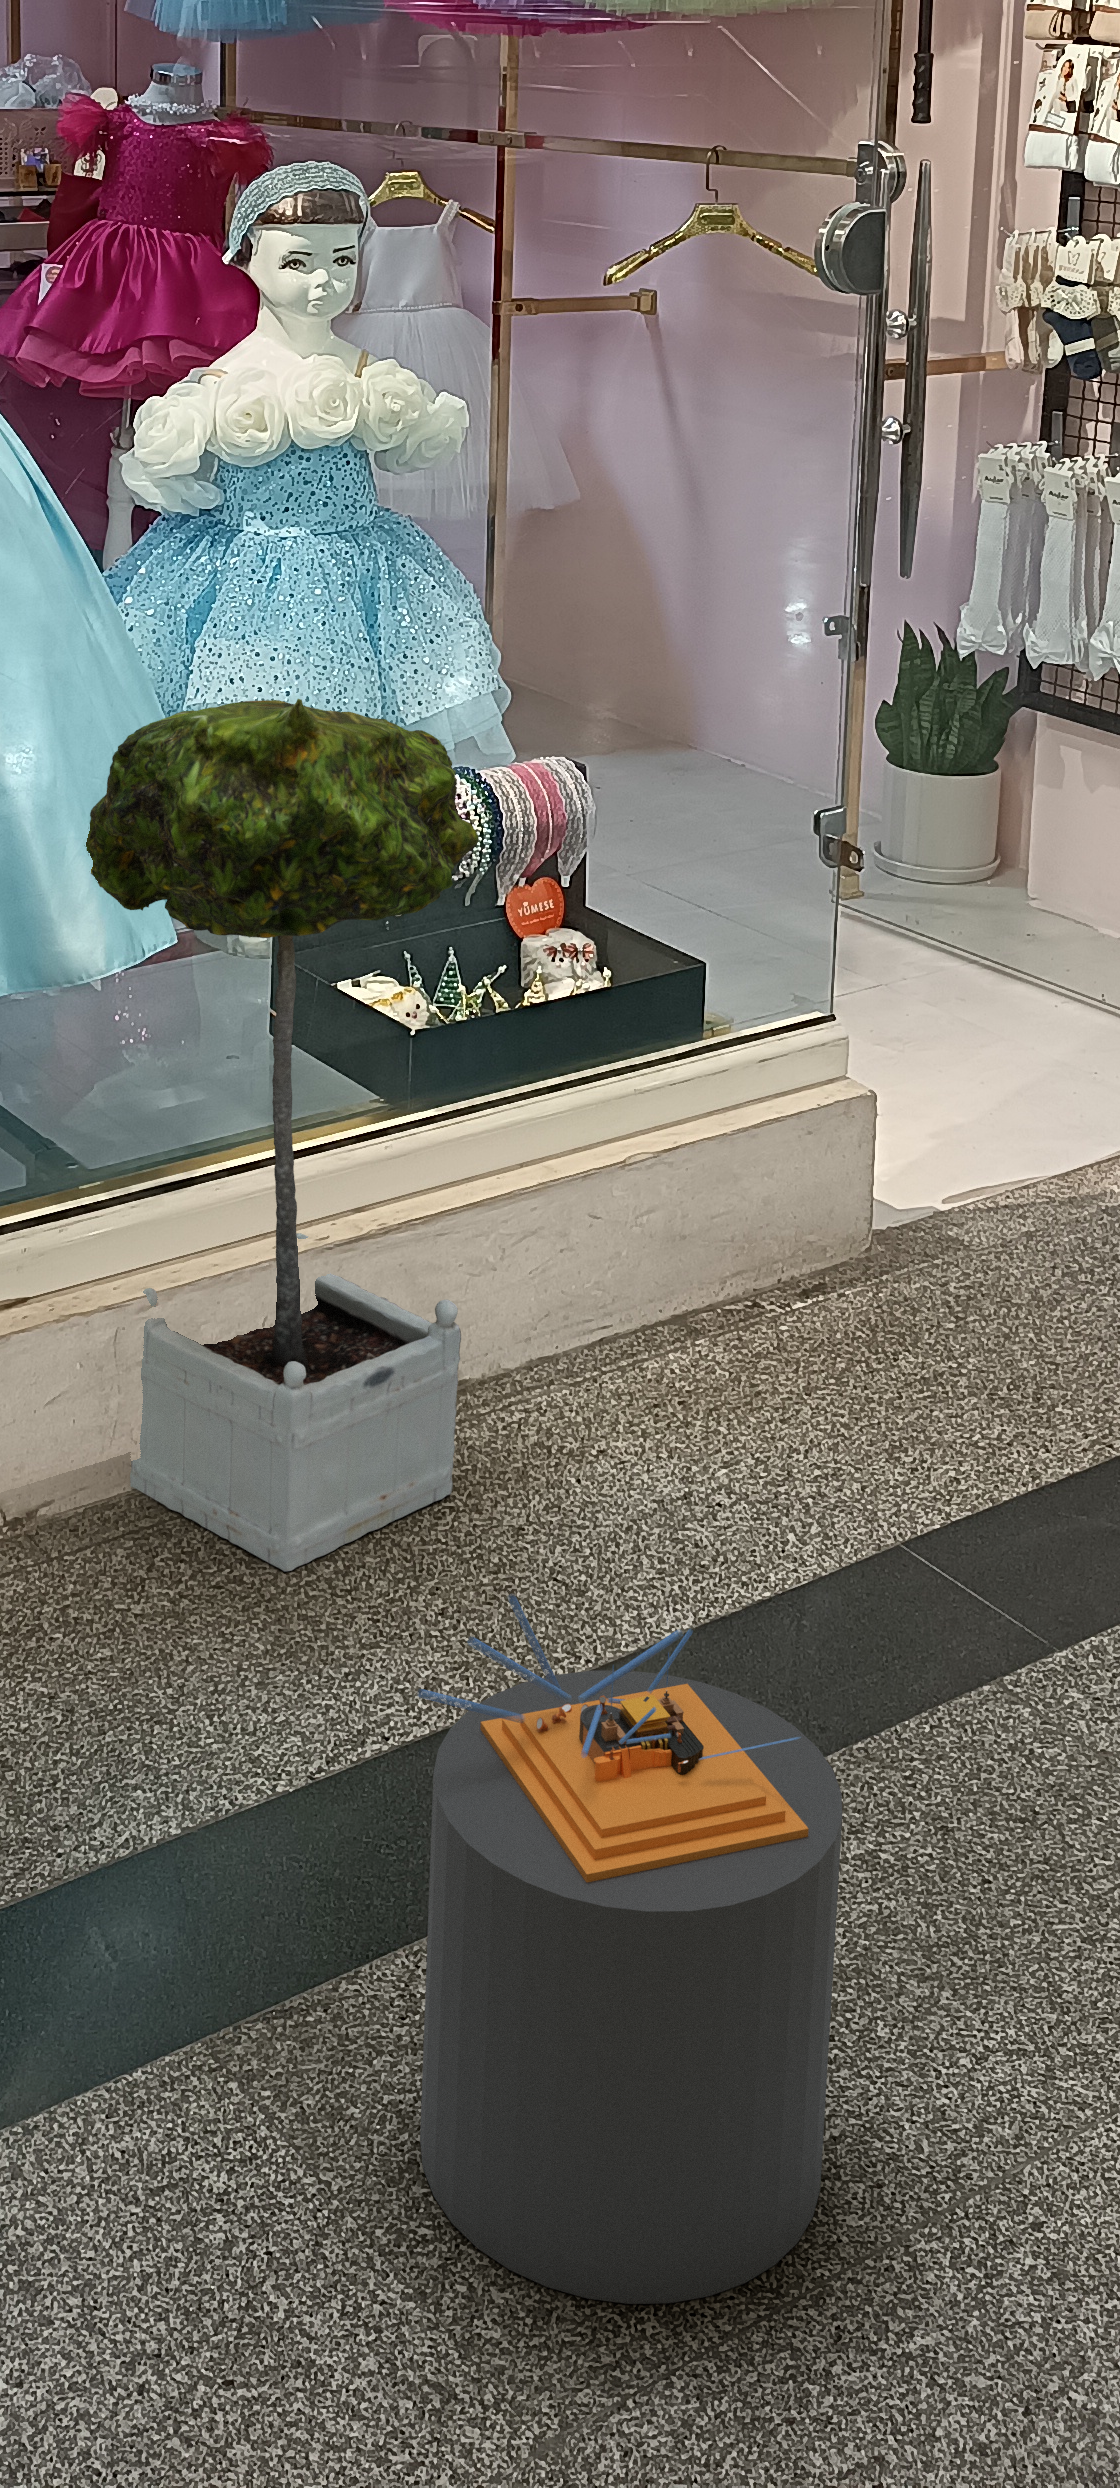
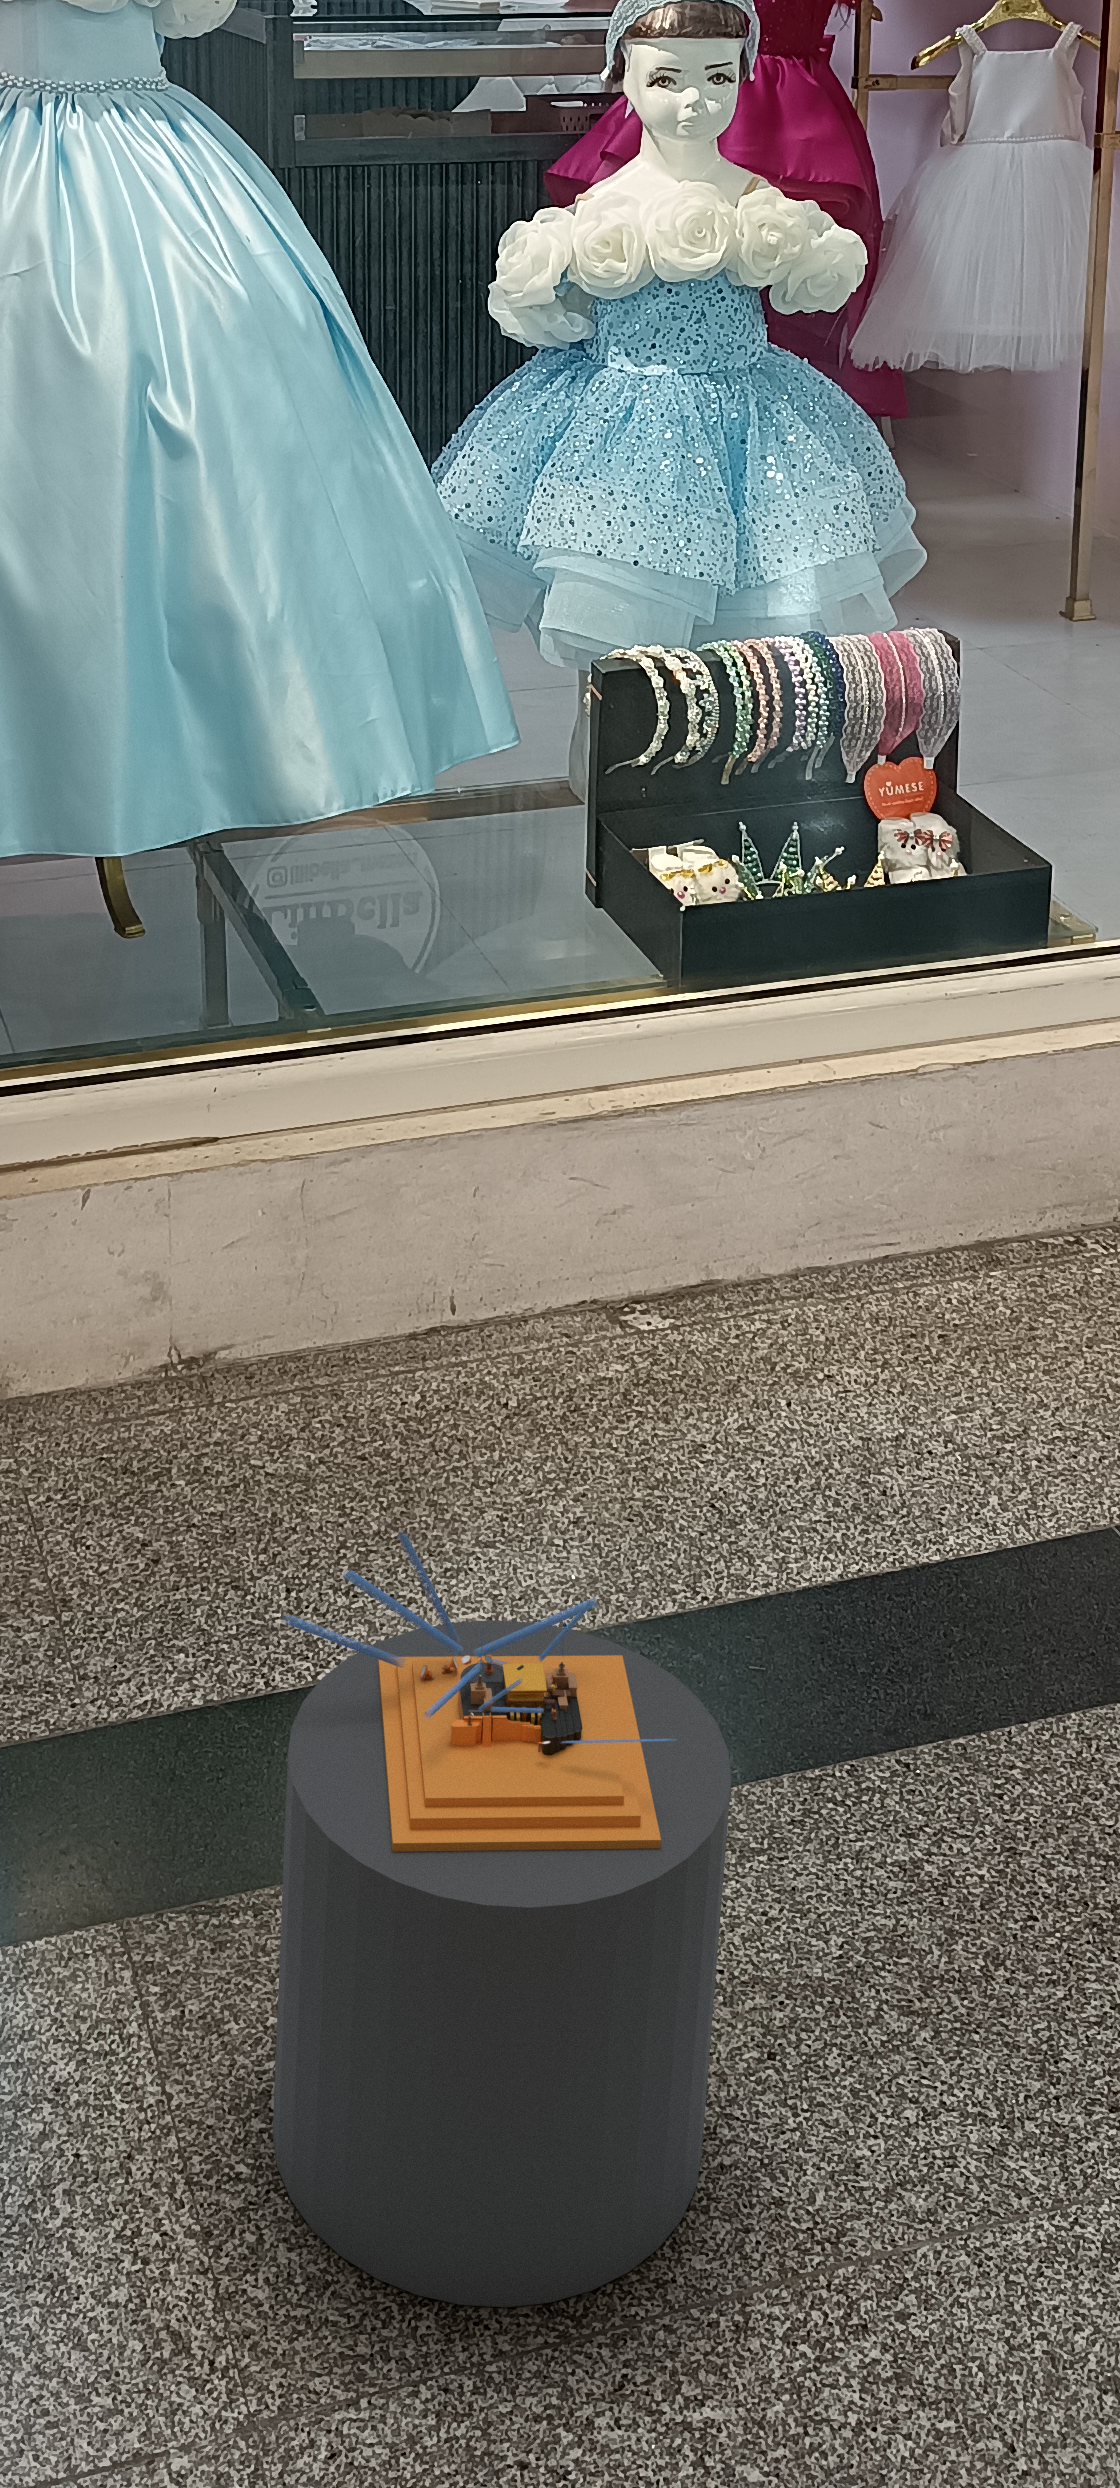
potted tree: present [86,699,479,1571] -> none [287,545,699,1452]

